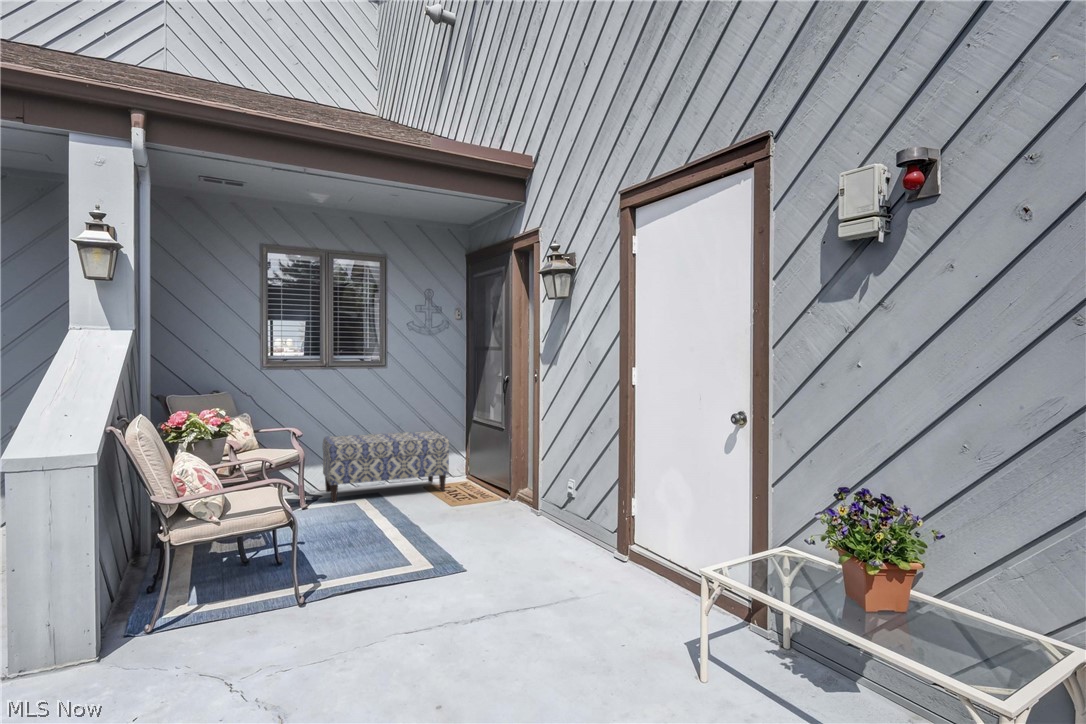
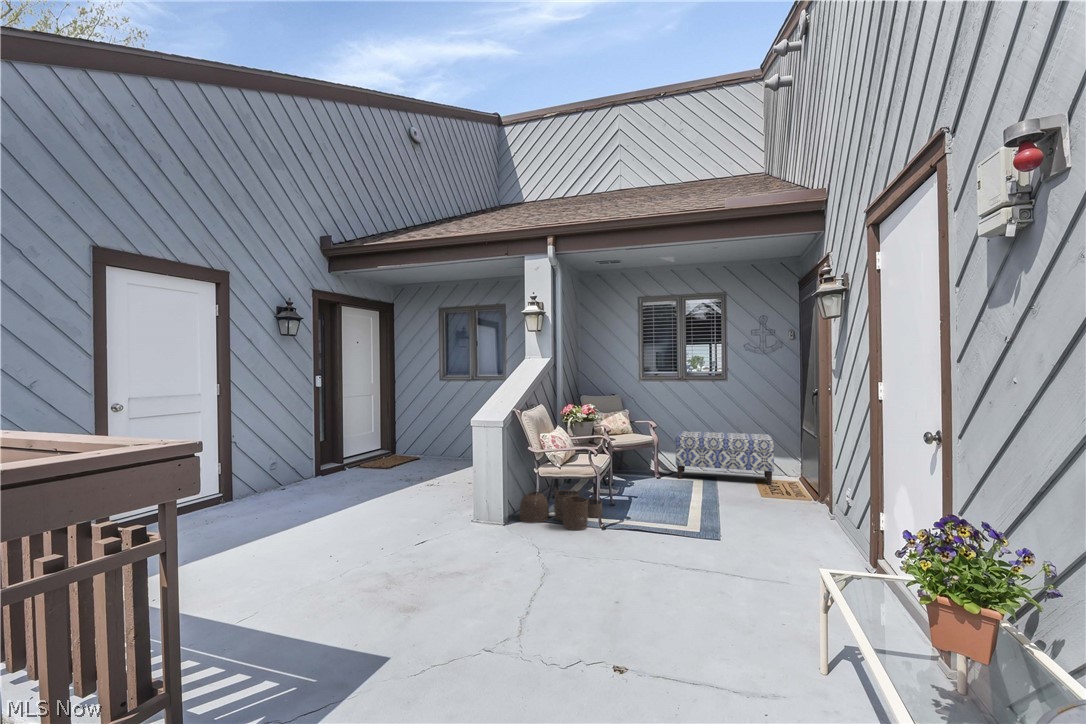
woven basket: none [118,554,275,641] -> present [520,488,602,530]

